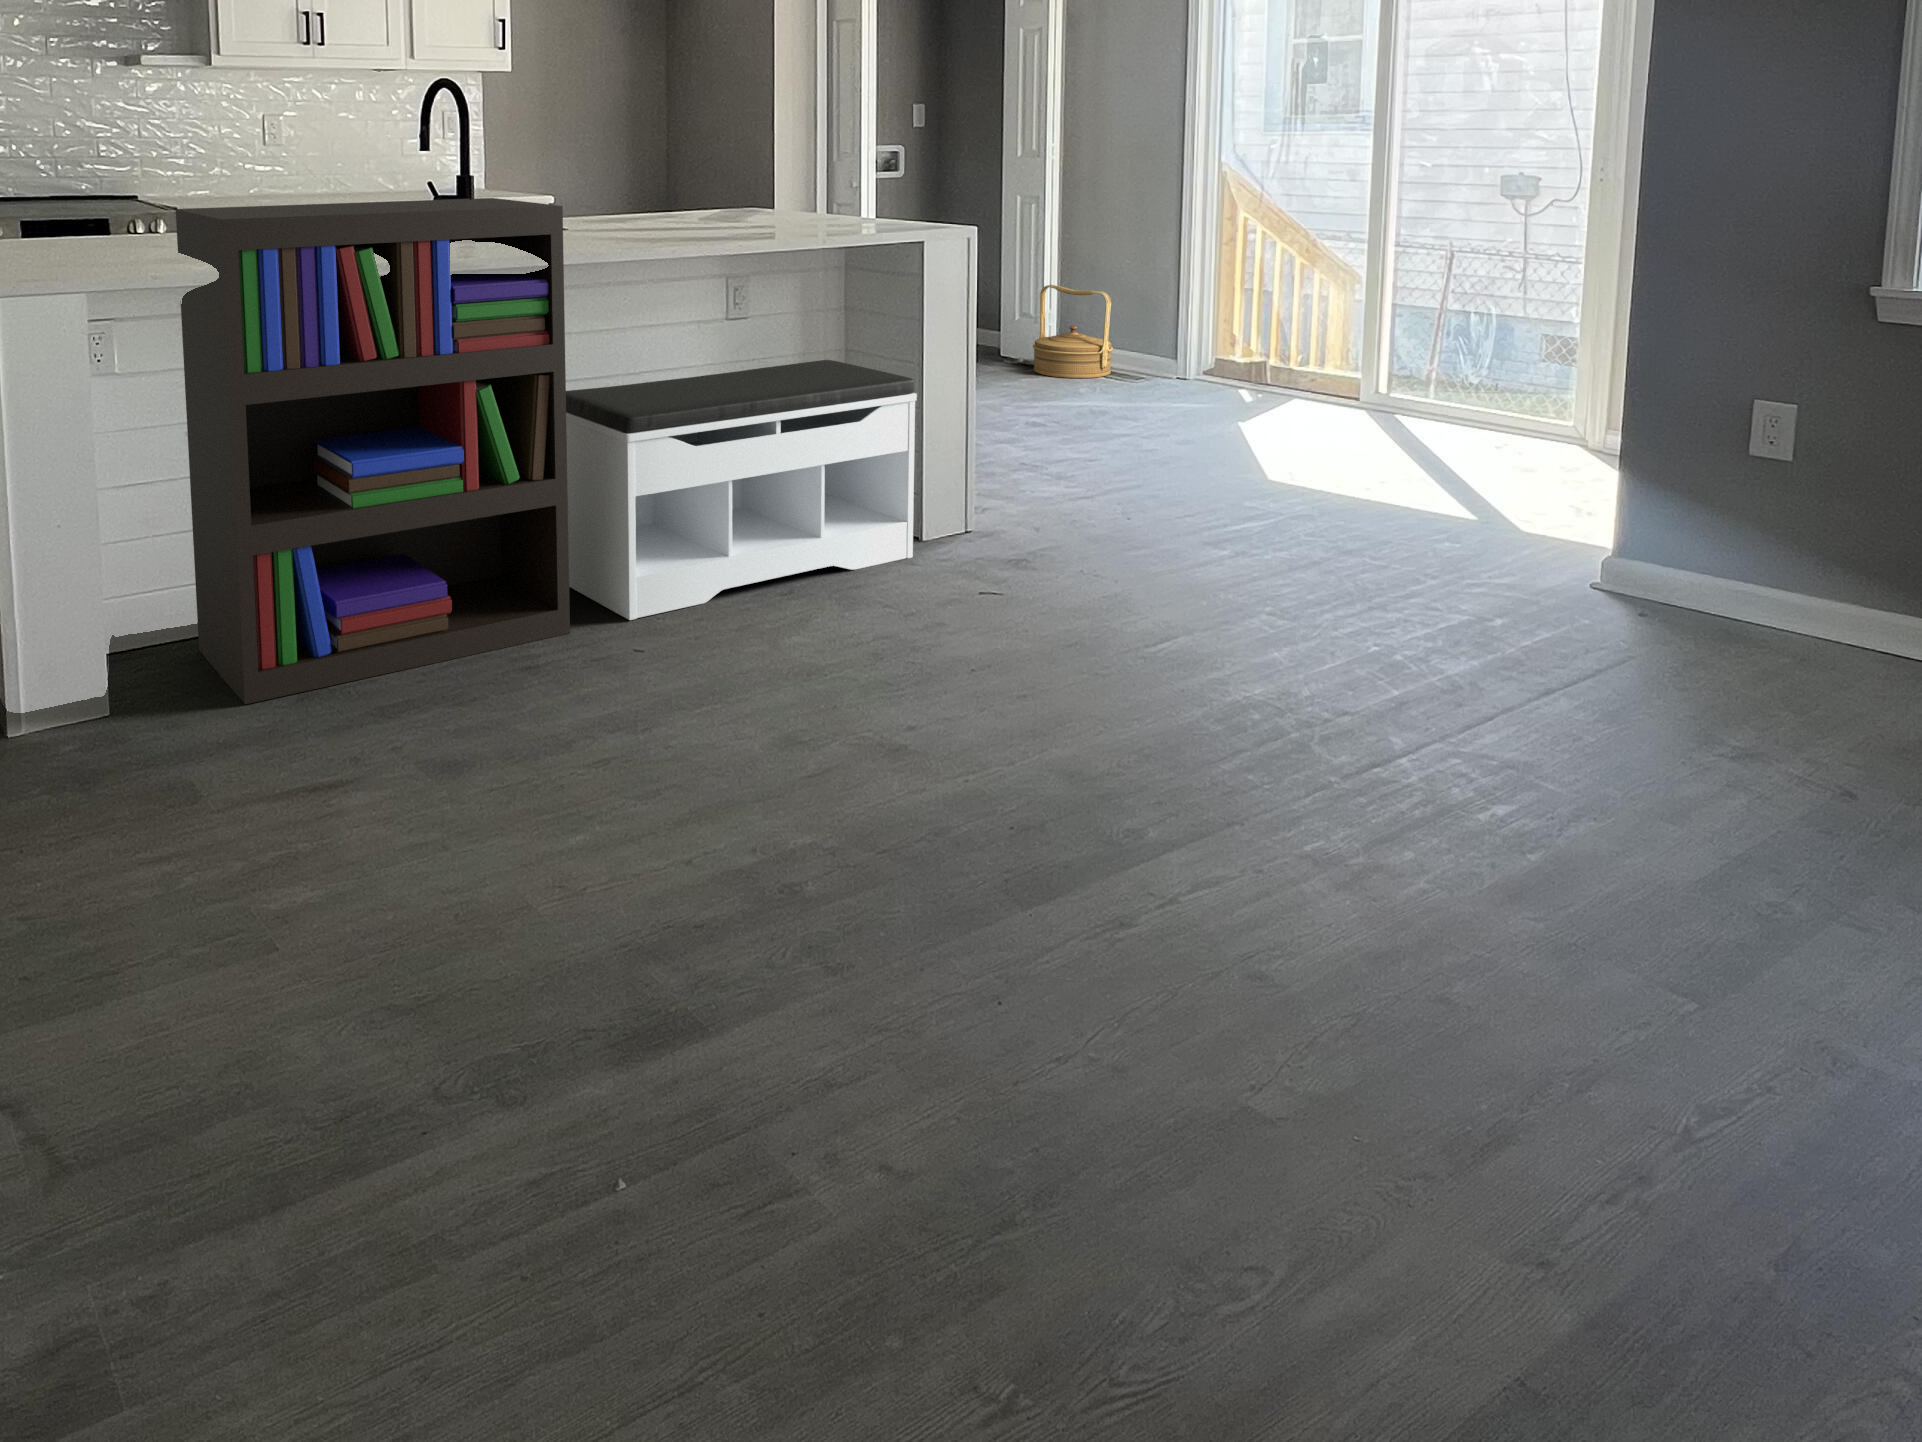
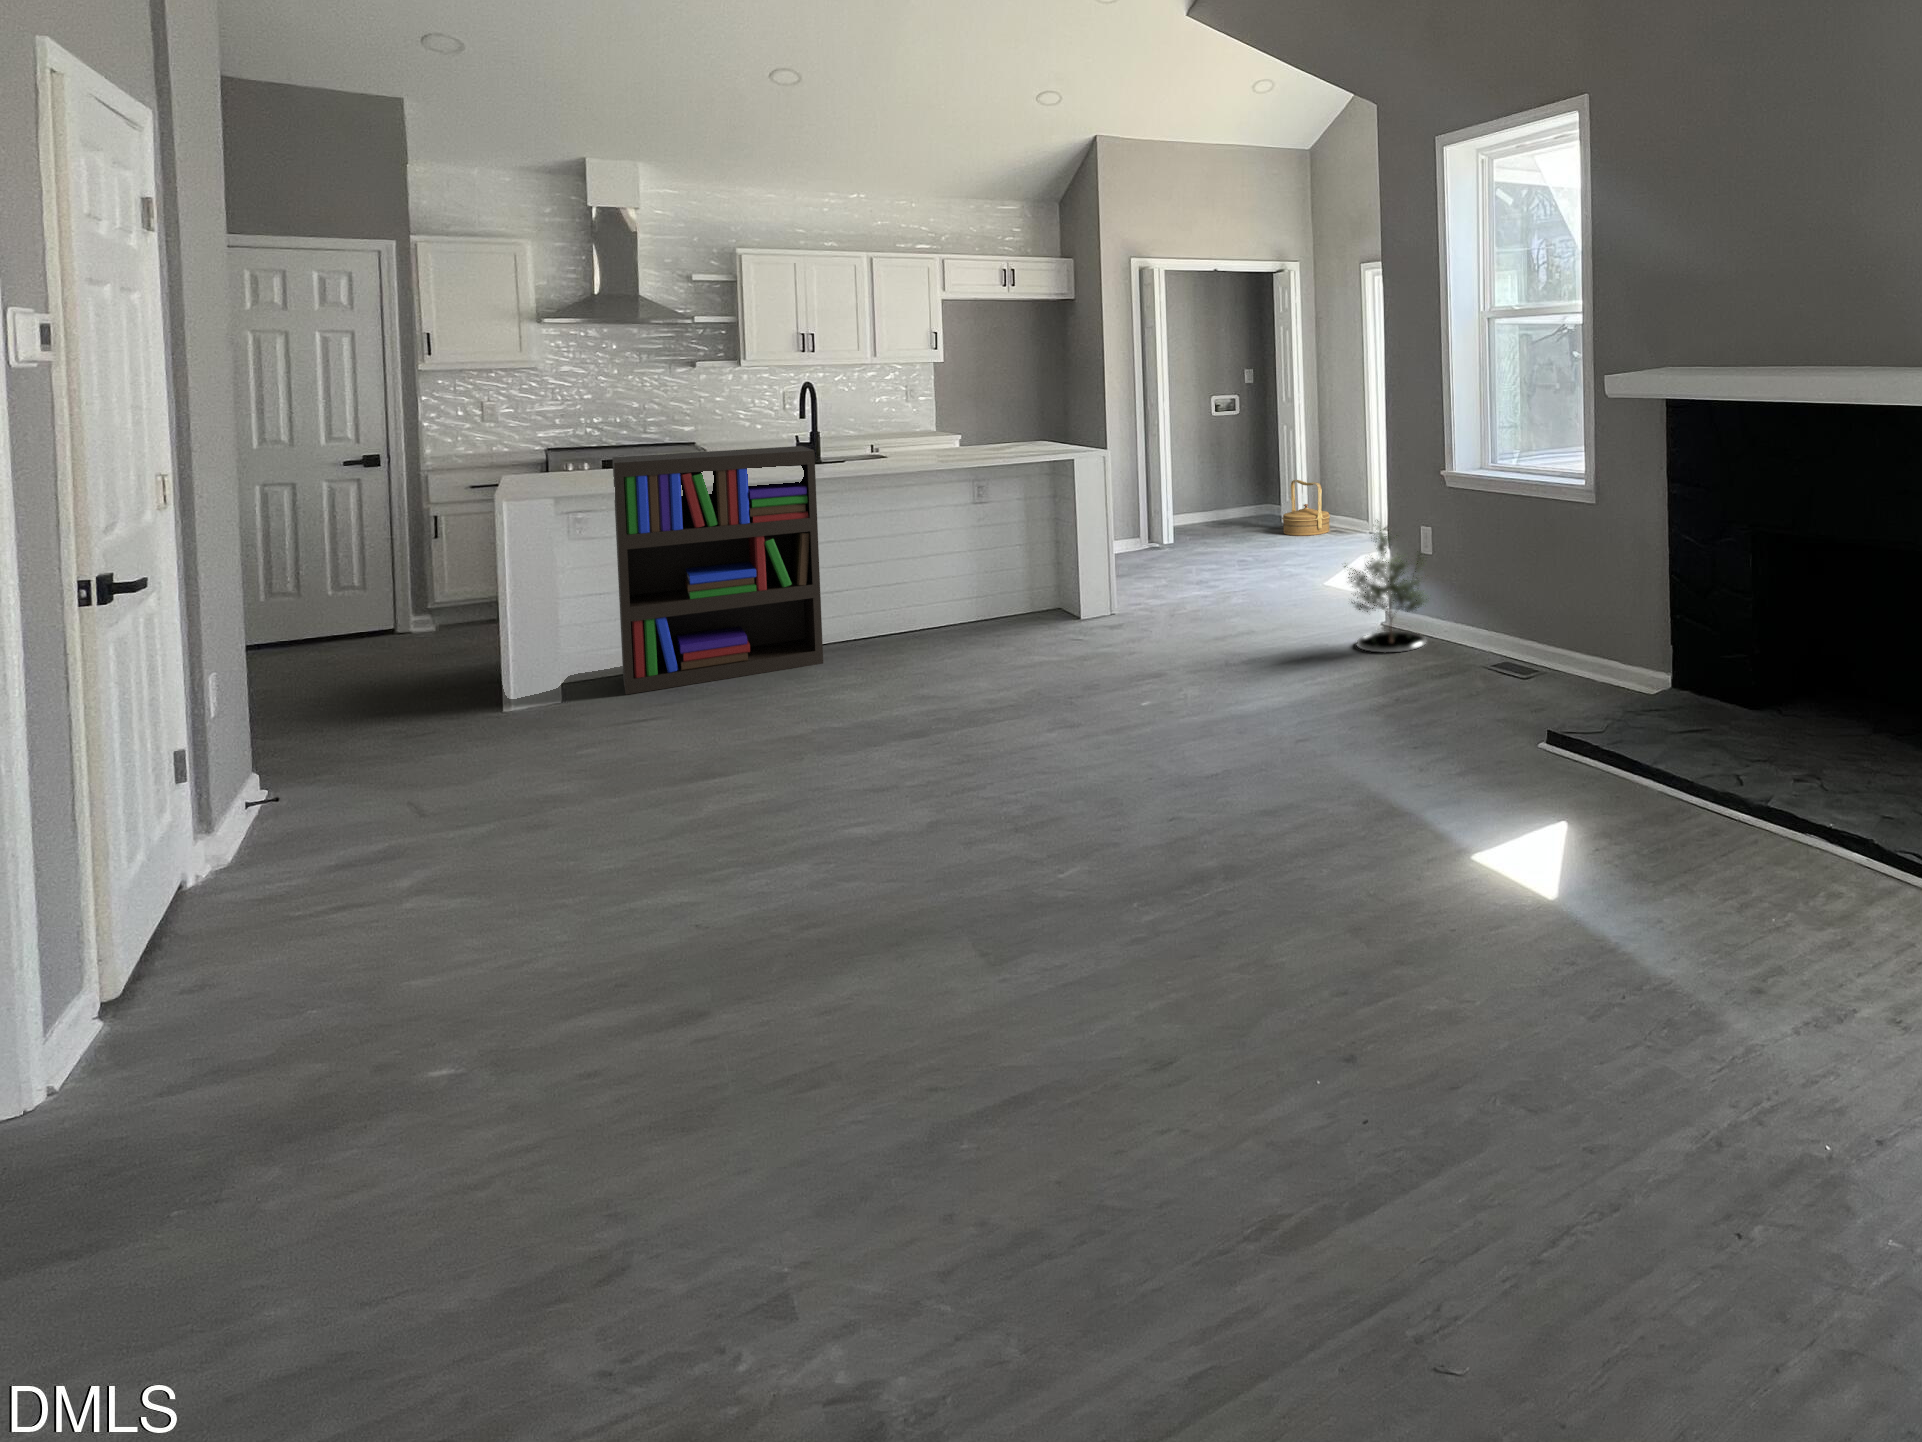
bench: present [566,360,917,620] -> none [840,524,1051,657]
potted tree: none [1636,379,1834,663] -> present [1344,520,1428,652]

